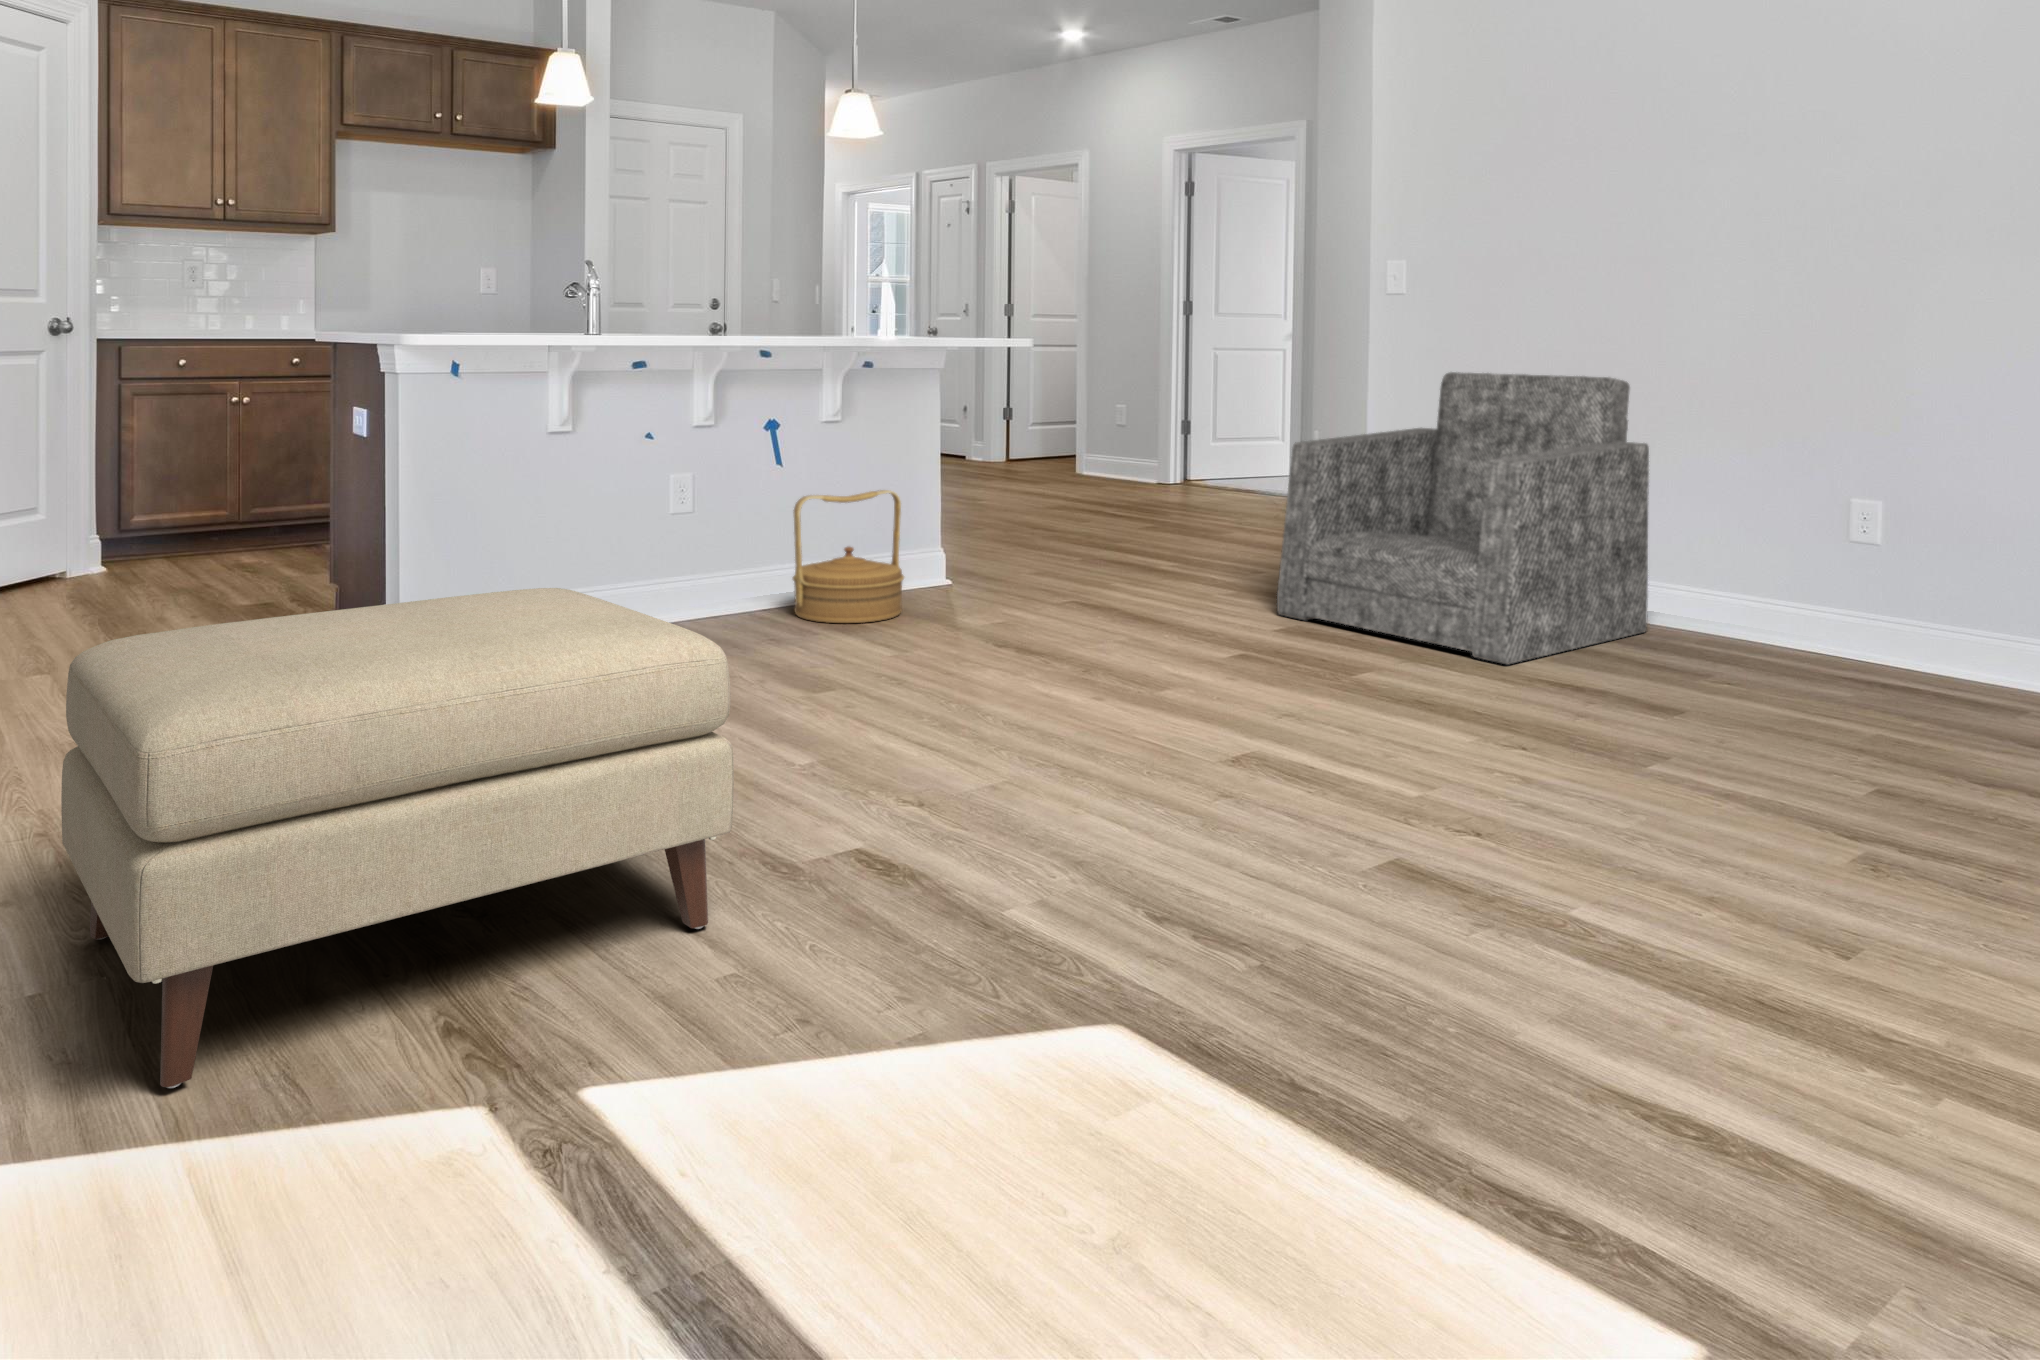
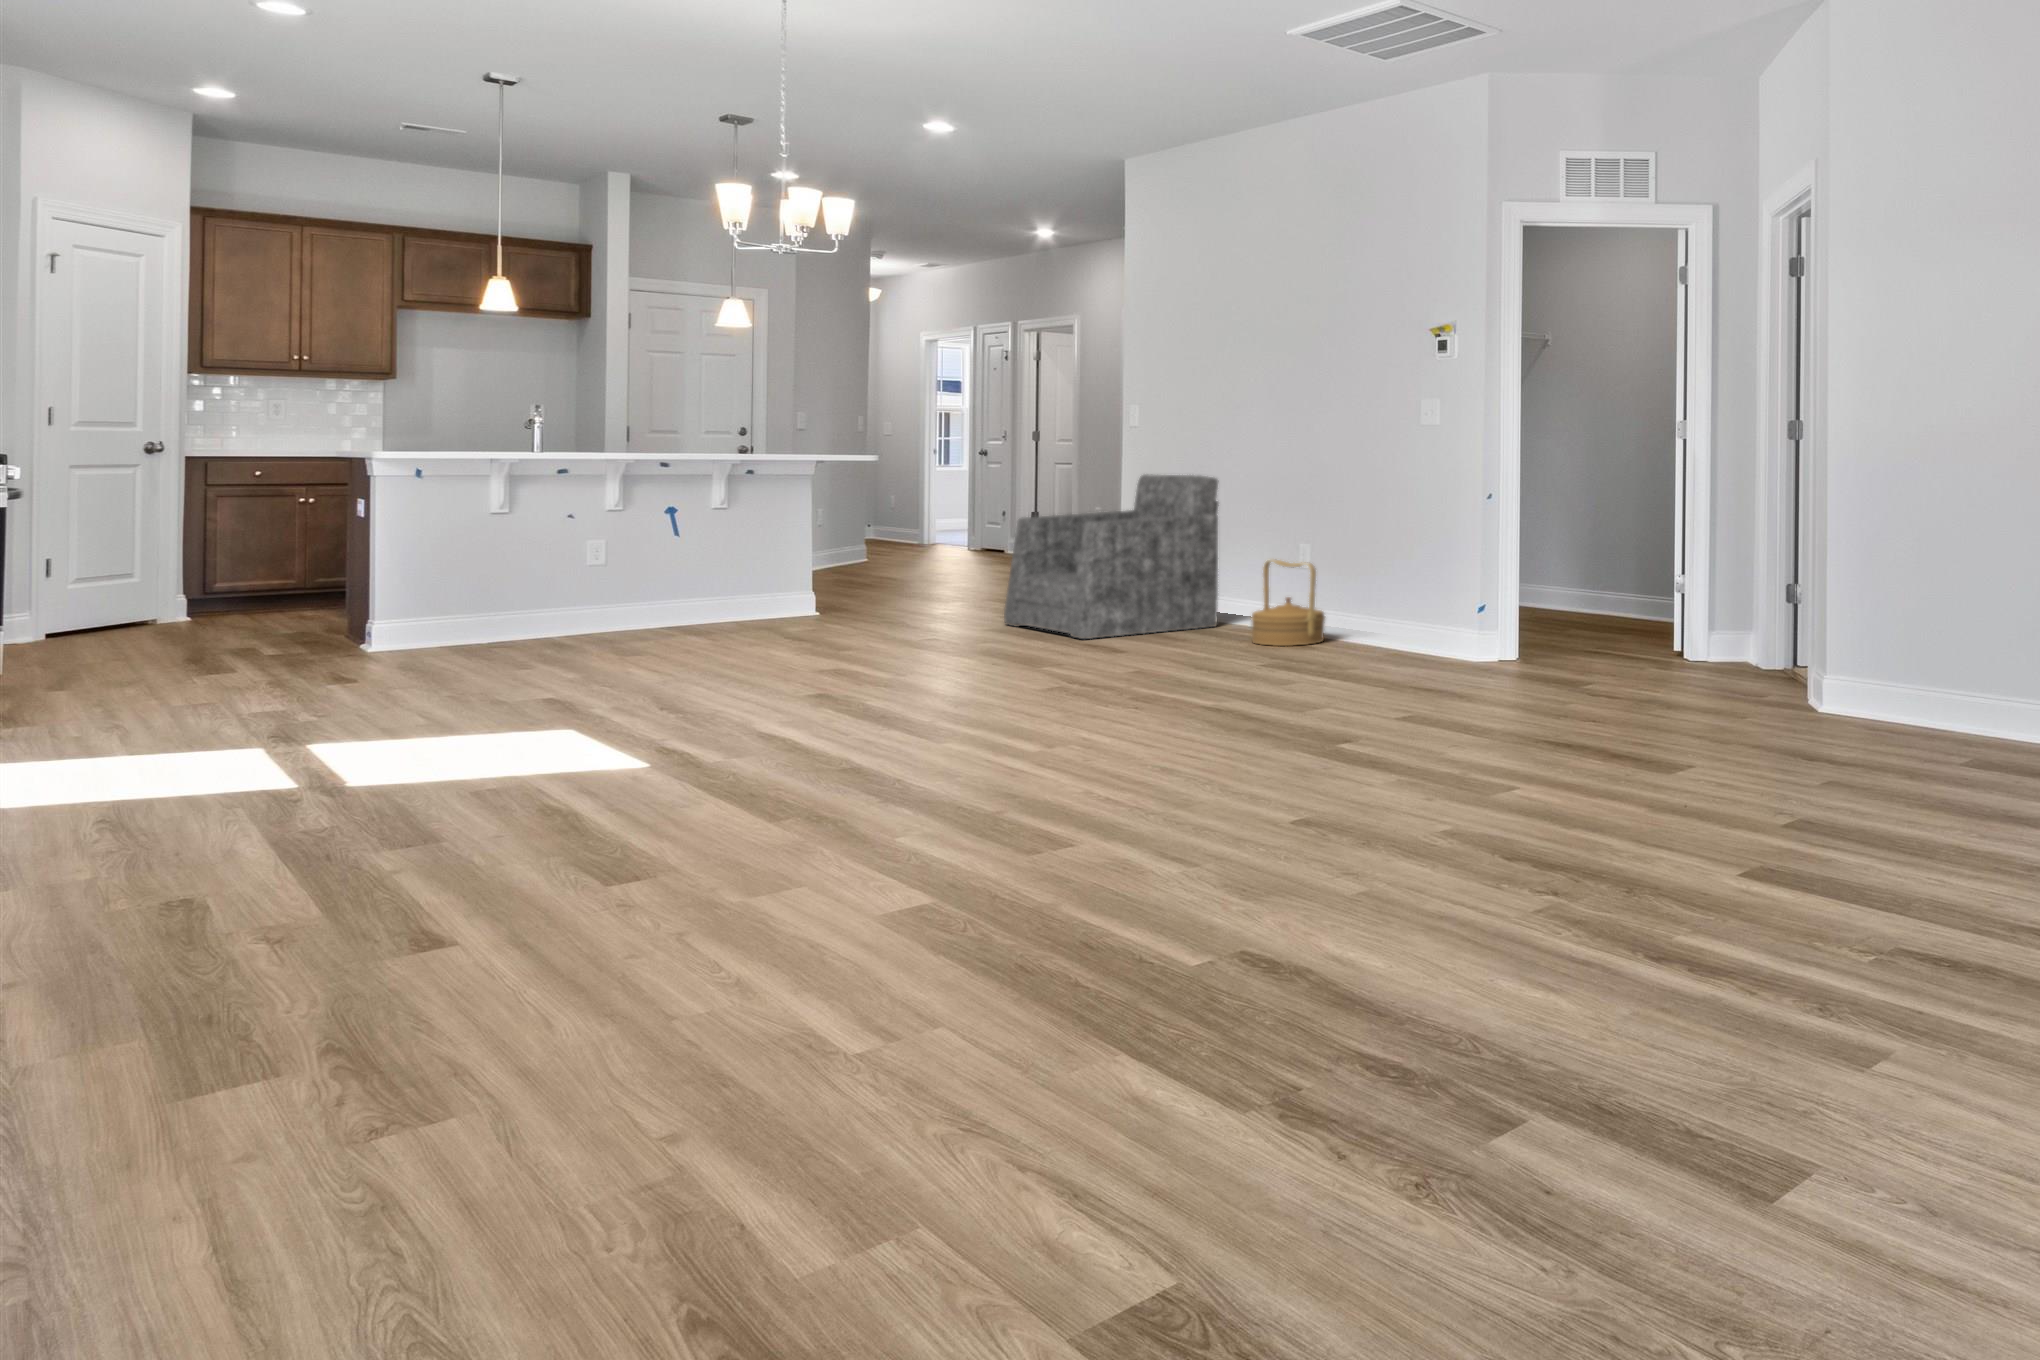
woven basket: present [793,490,904,623] -> present [1251,560,1325,646]
ottoman: present [61,588,734,1088] -> none [98,574,446,746]

